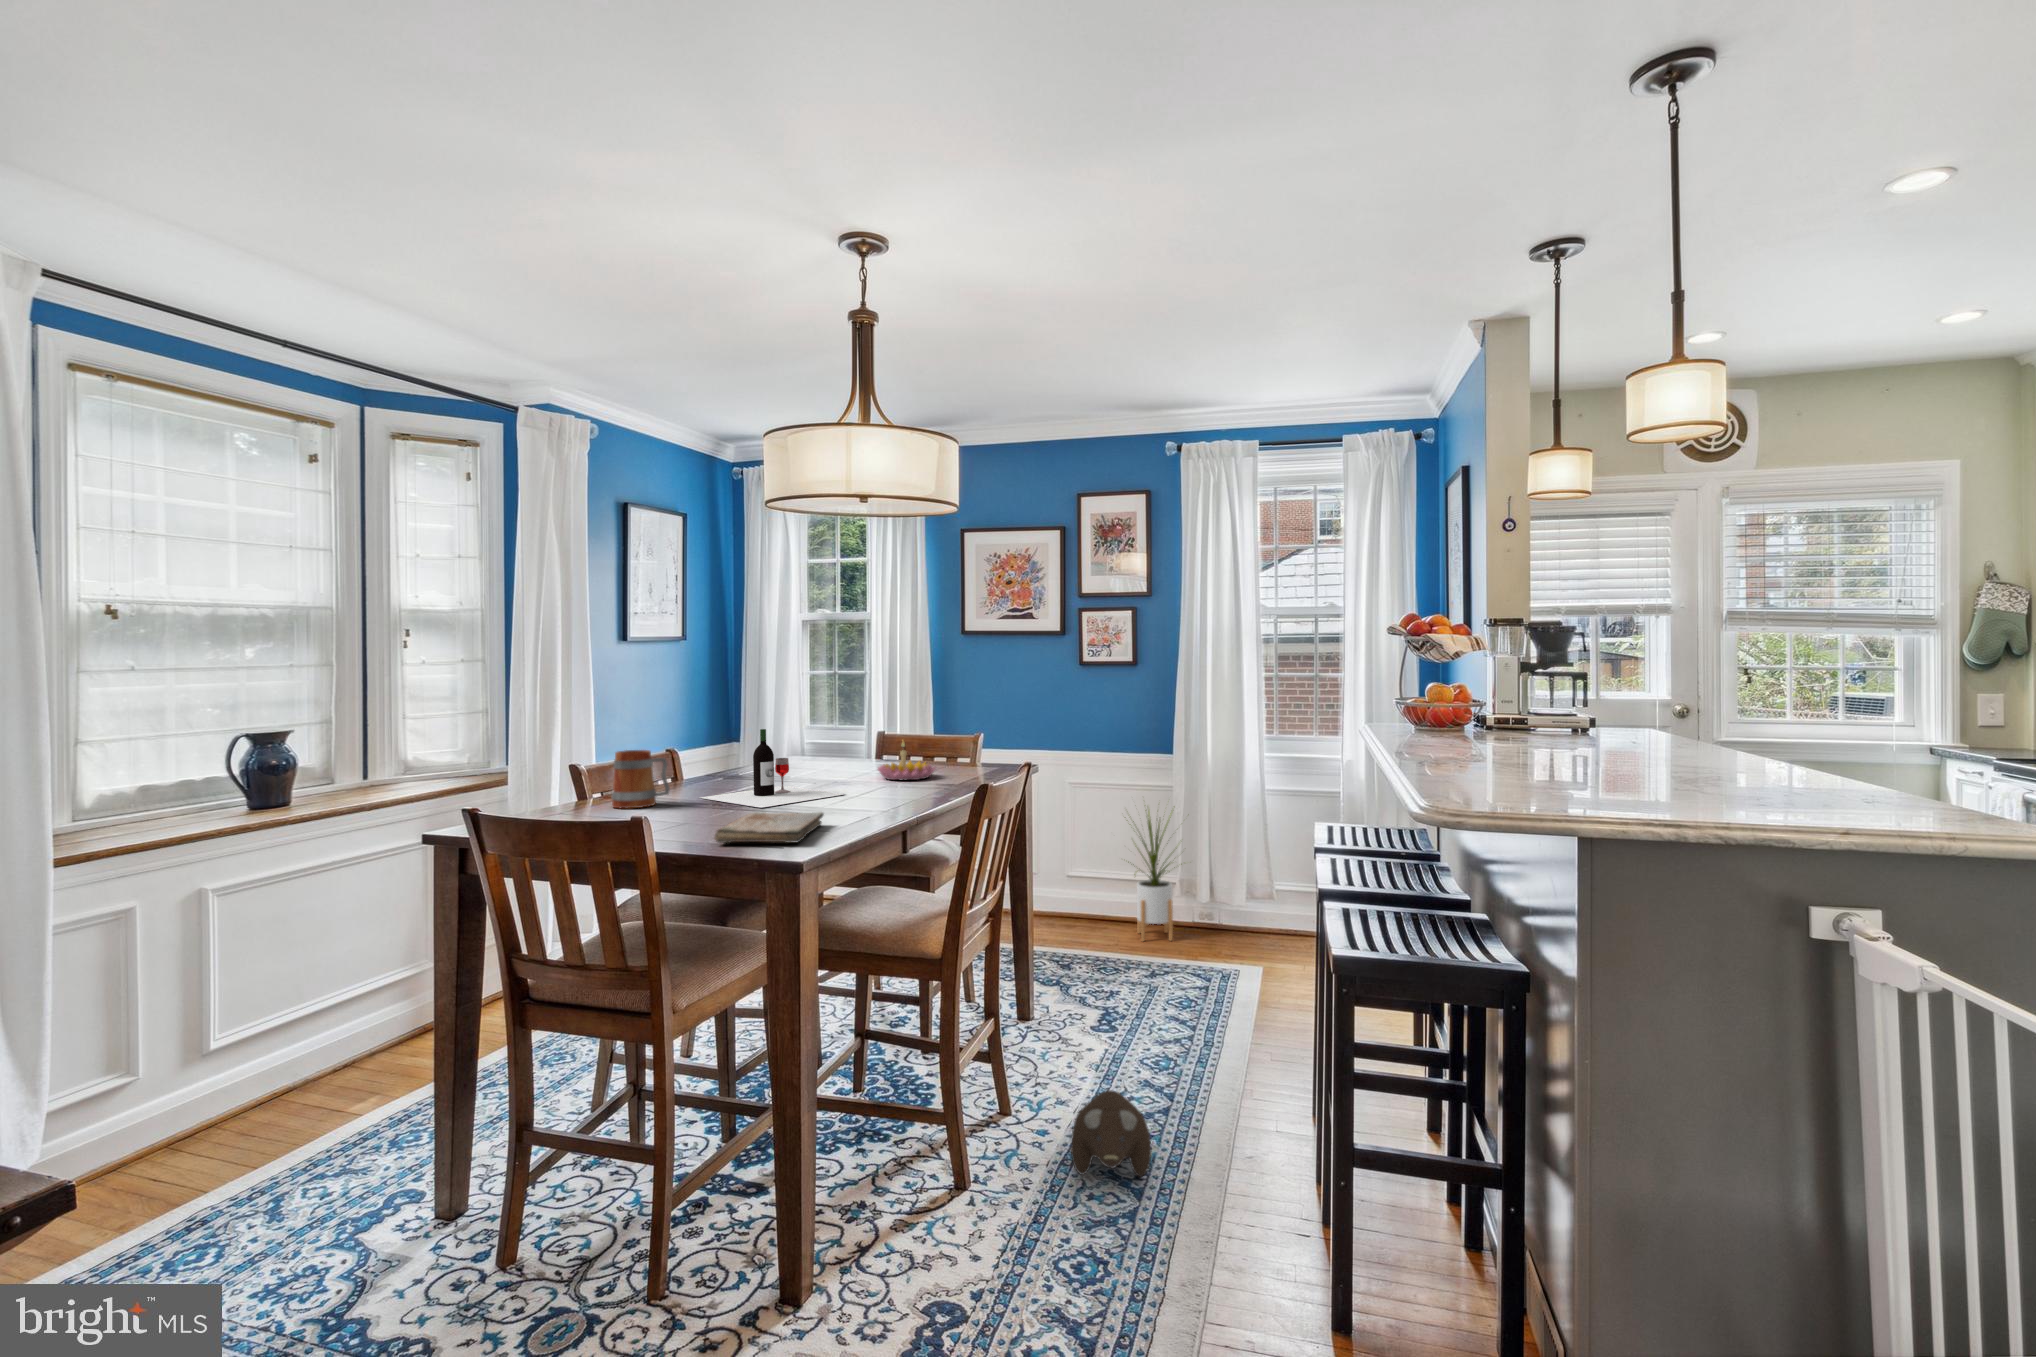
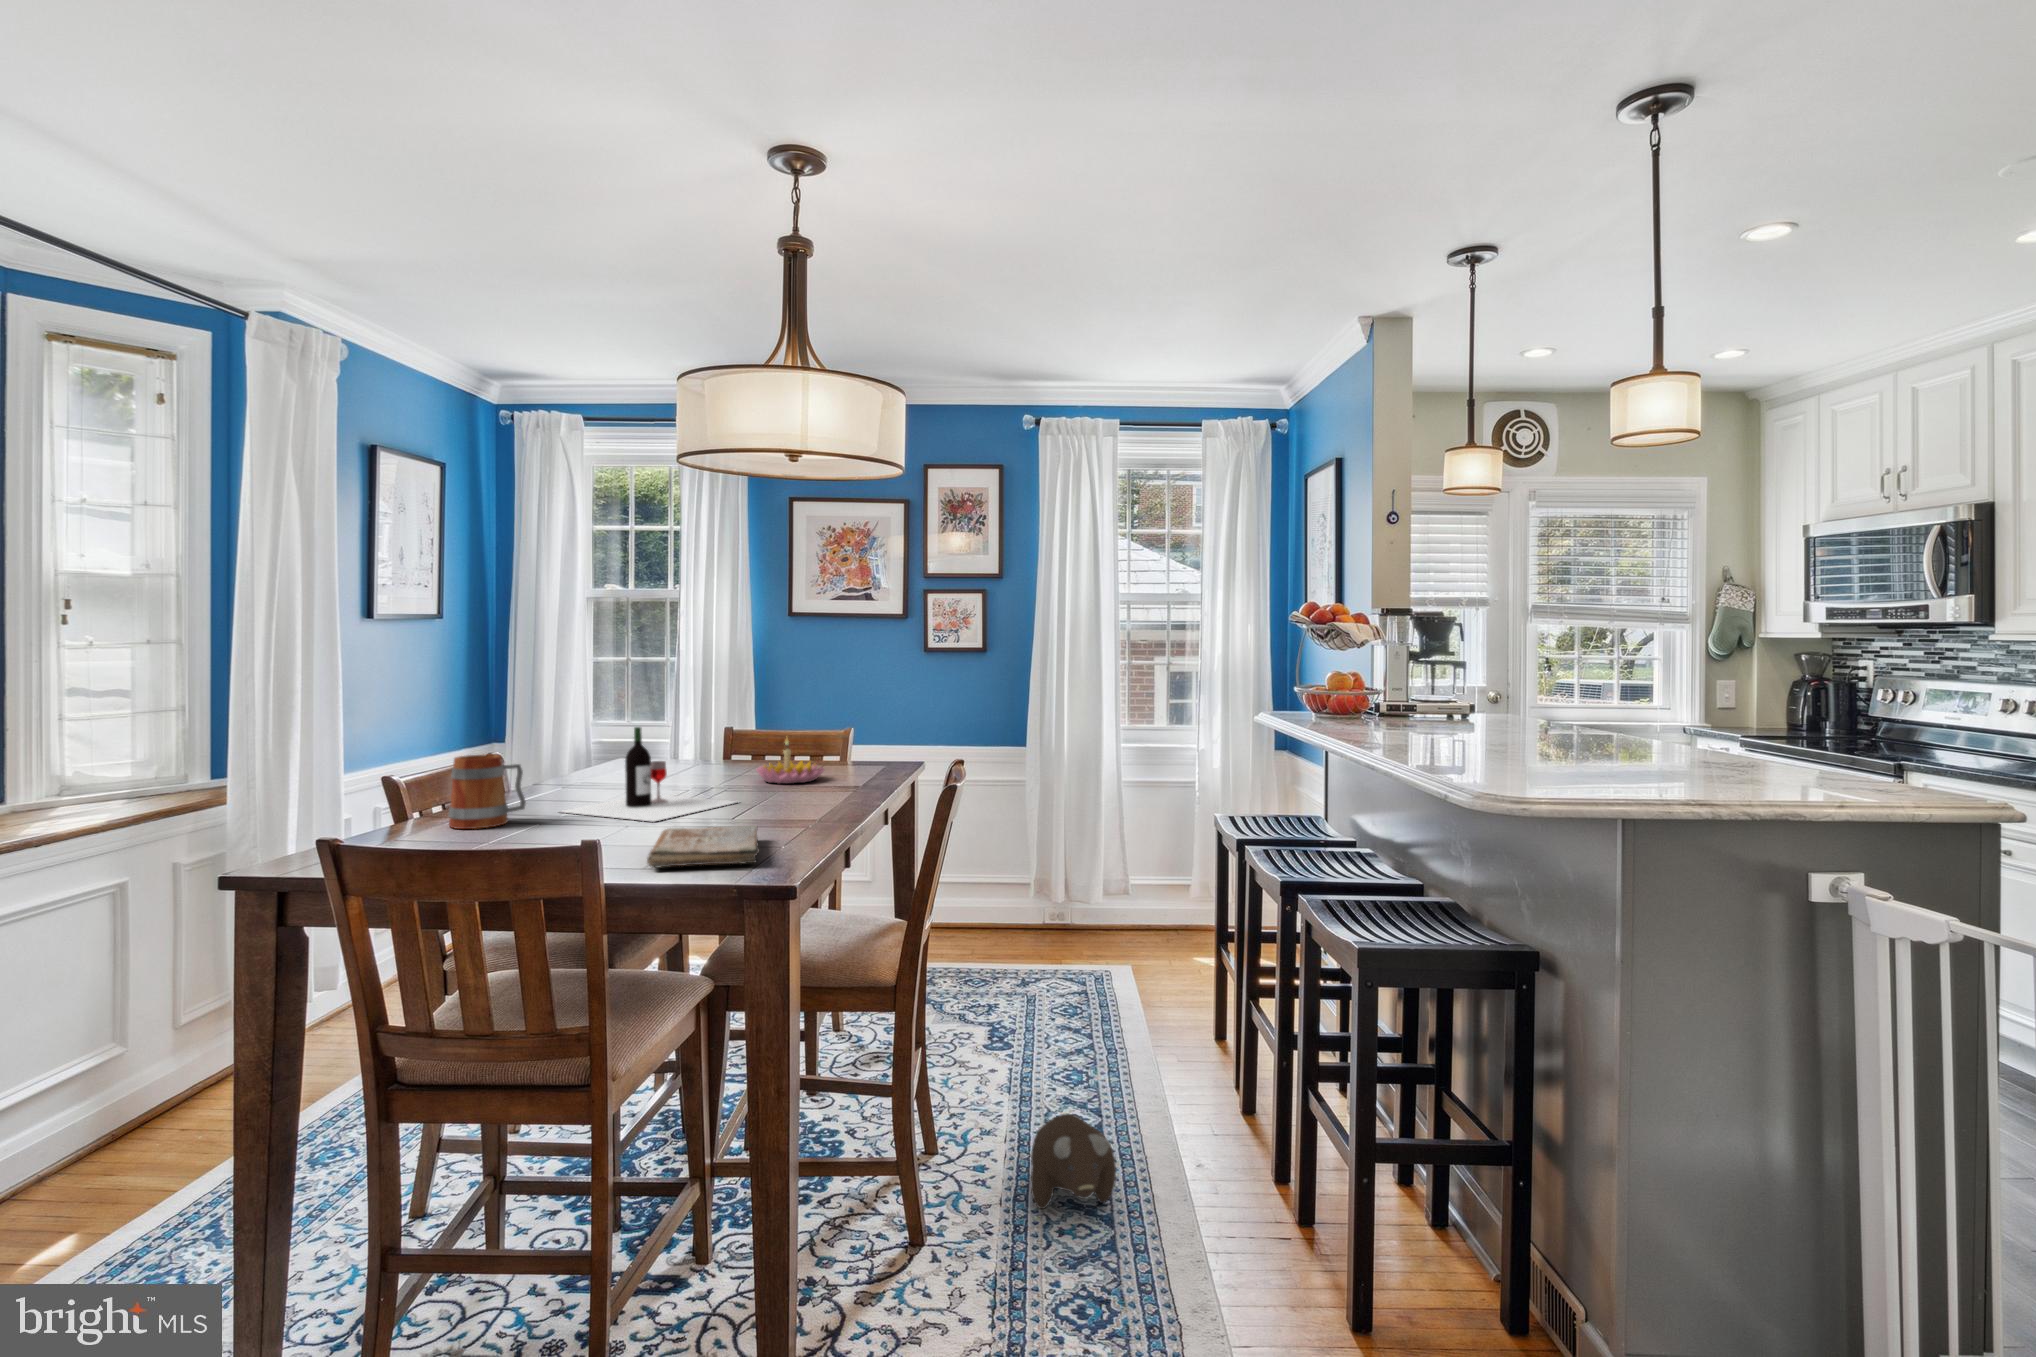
house plant: present [1128,810,1175,941] -> none [967,791,1049,947]

